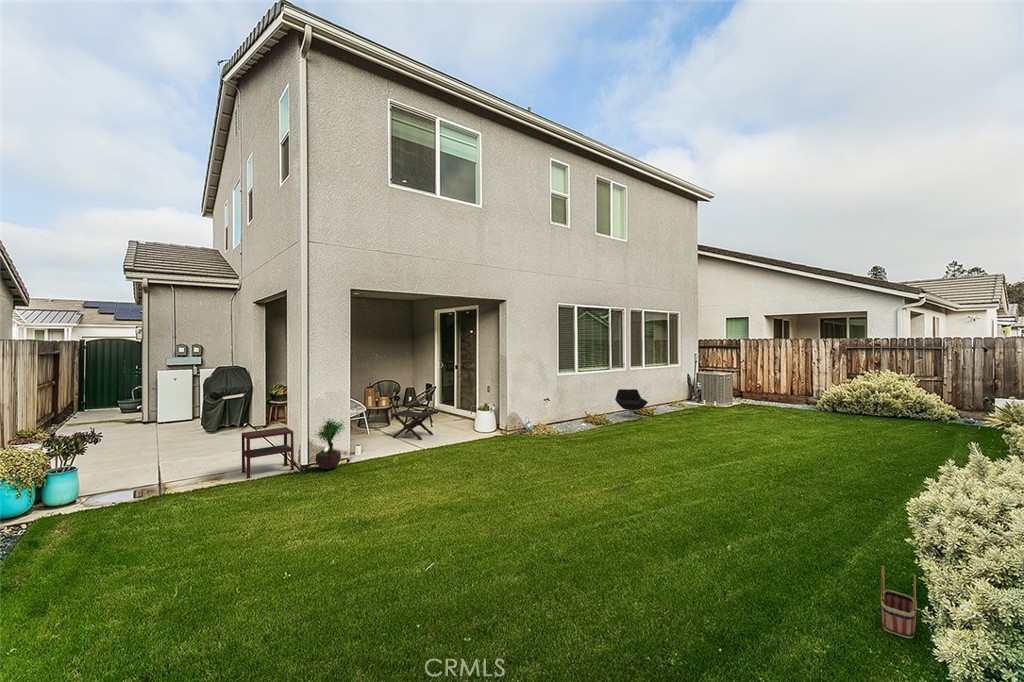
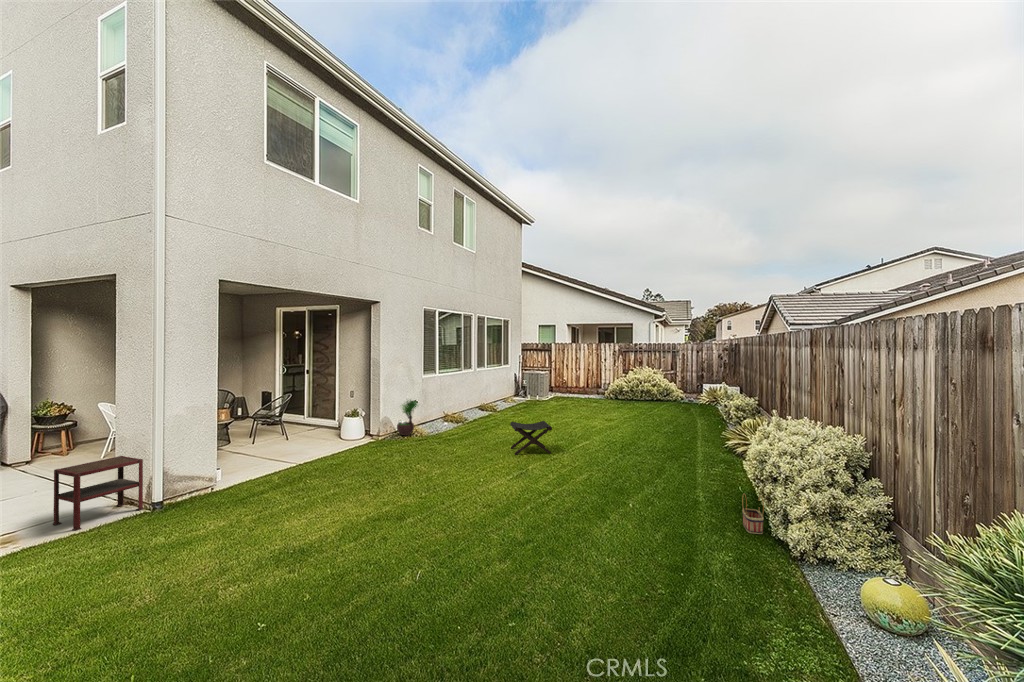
lounge chair: present [615,389,648,419] -> none [466,388,496,416]
footstool: present [392,410,434,440] -> present [510,421,552,455]
potted tree: present [316,418,345,469] -> present [397,400,417,436]

